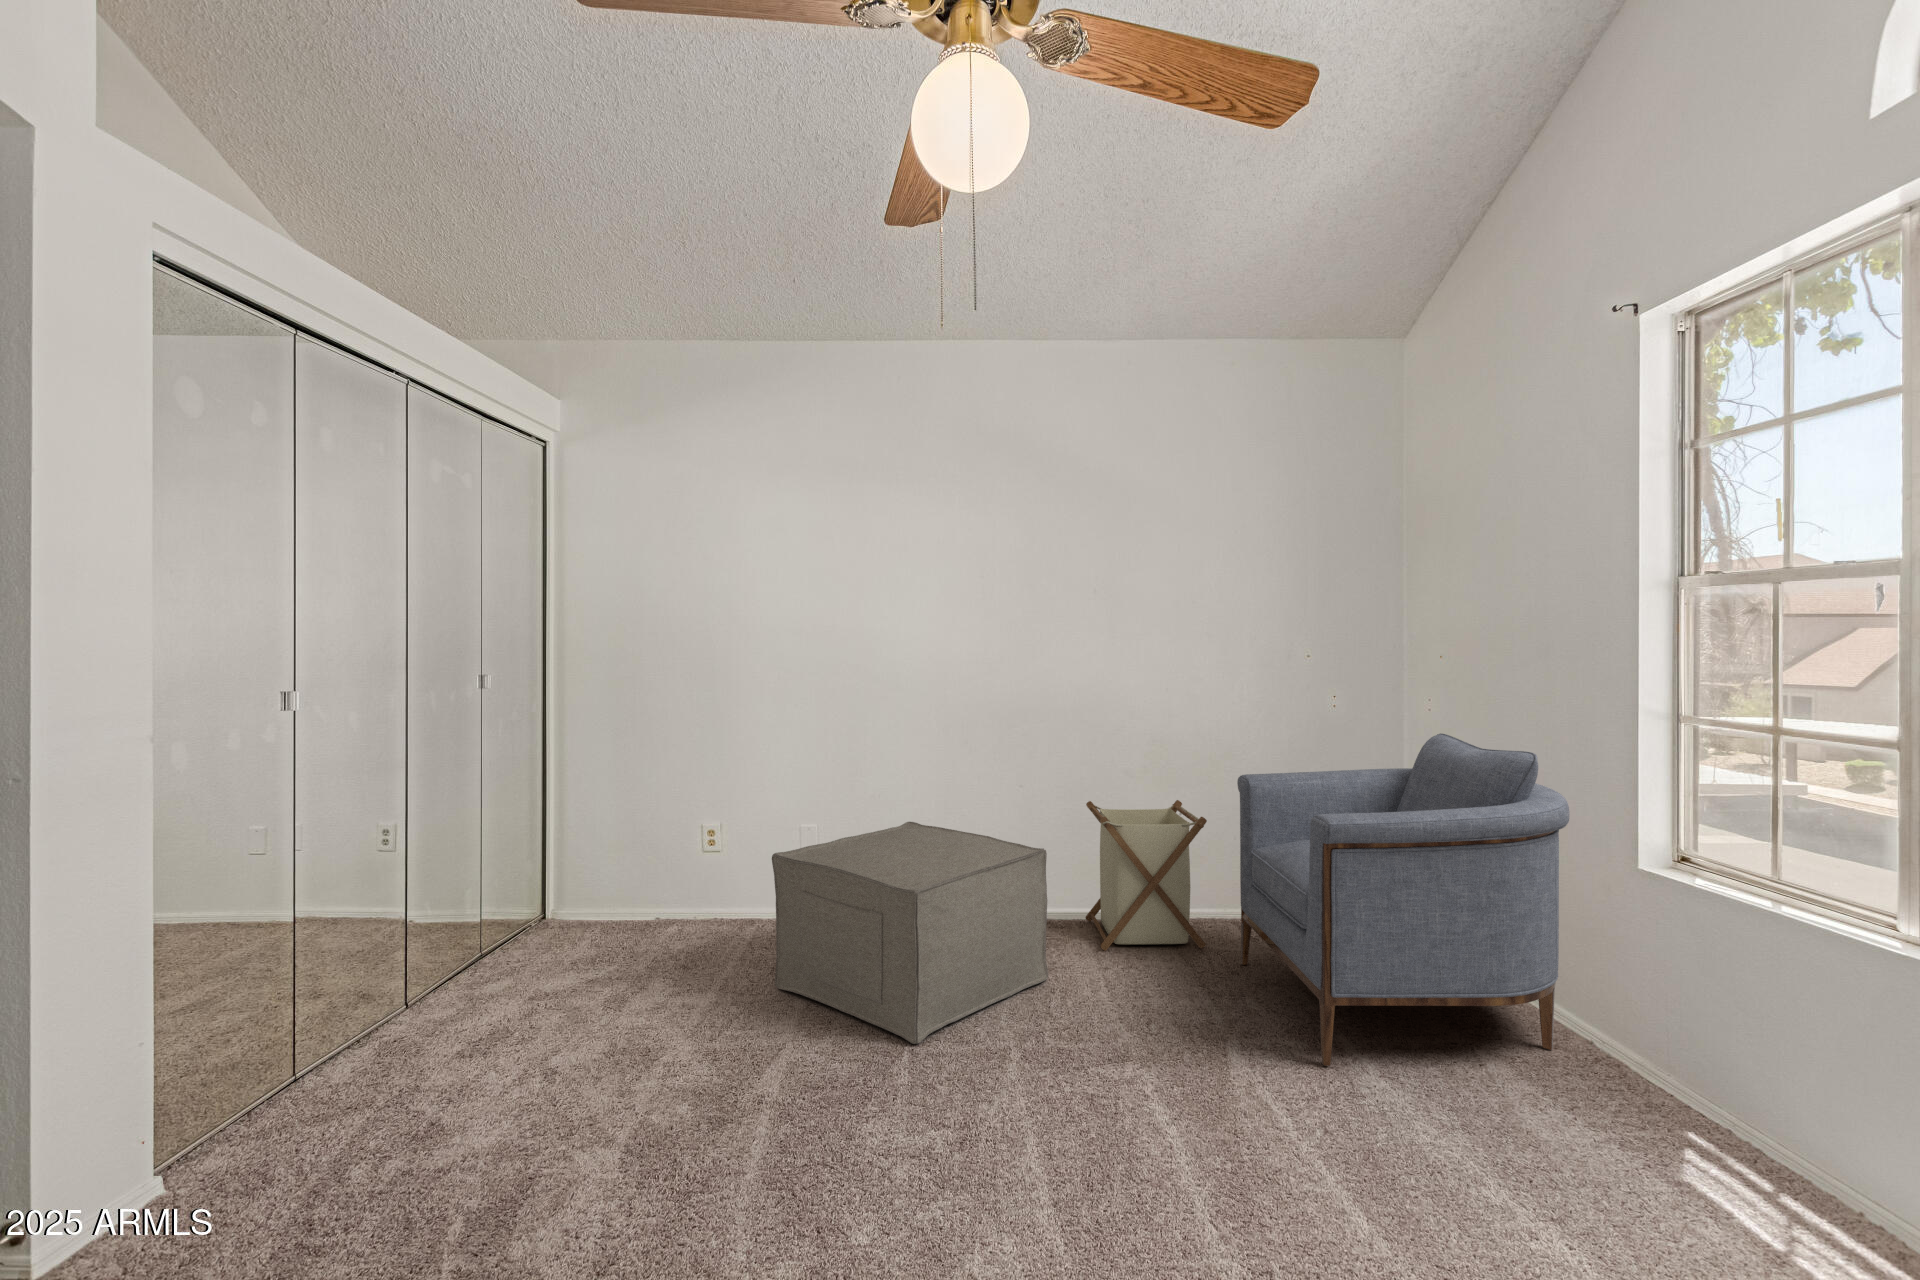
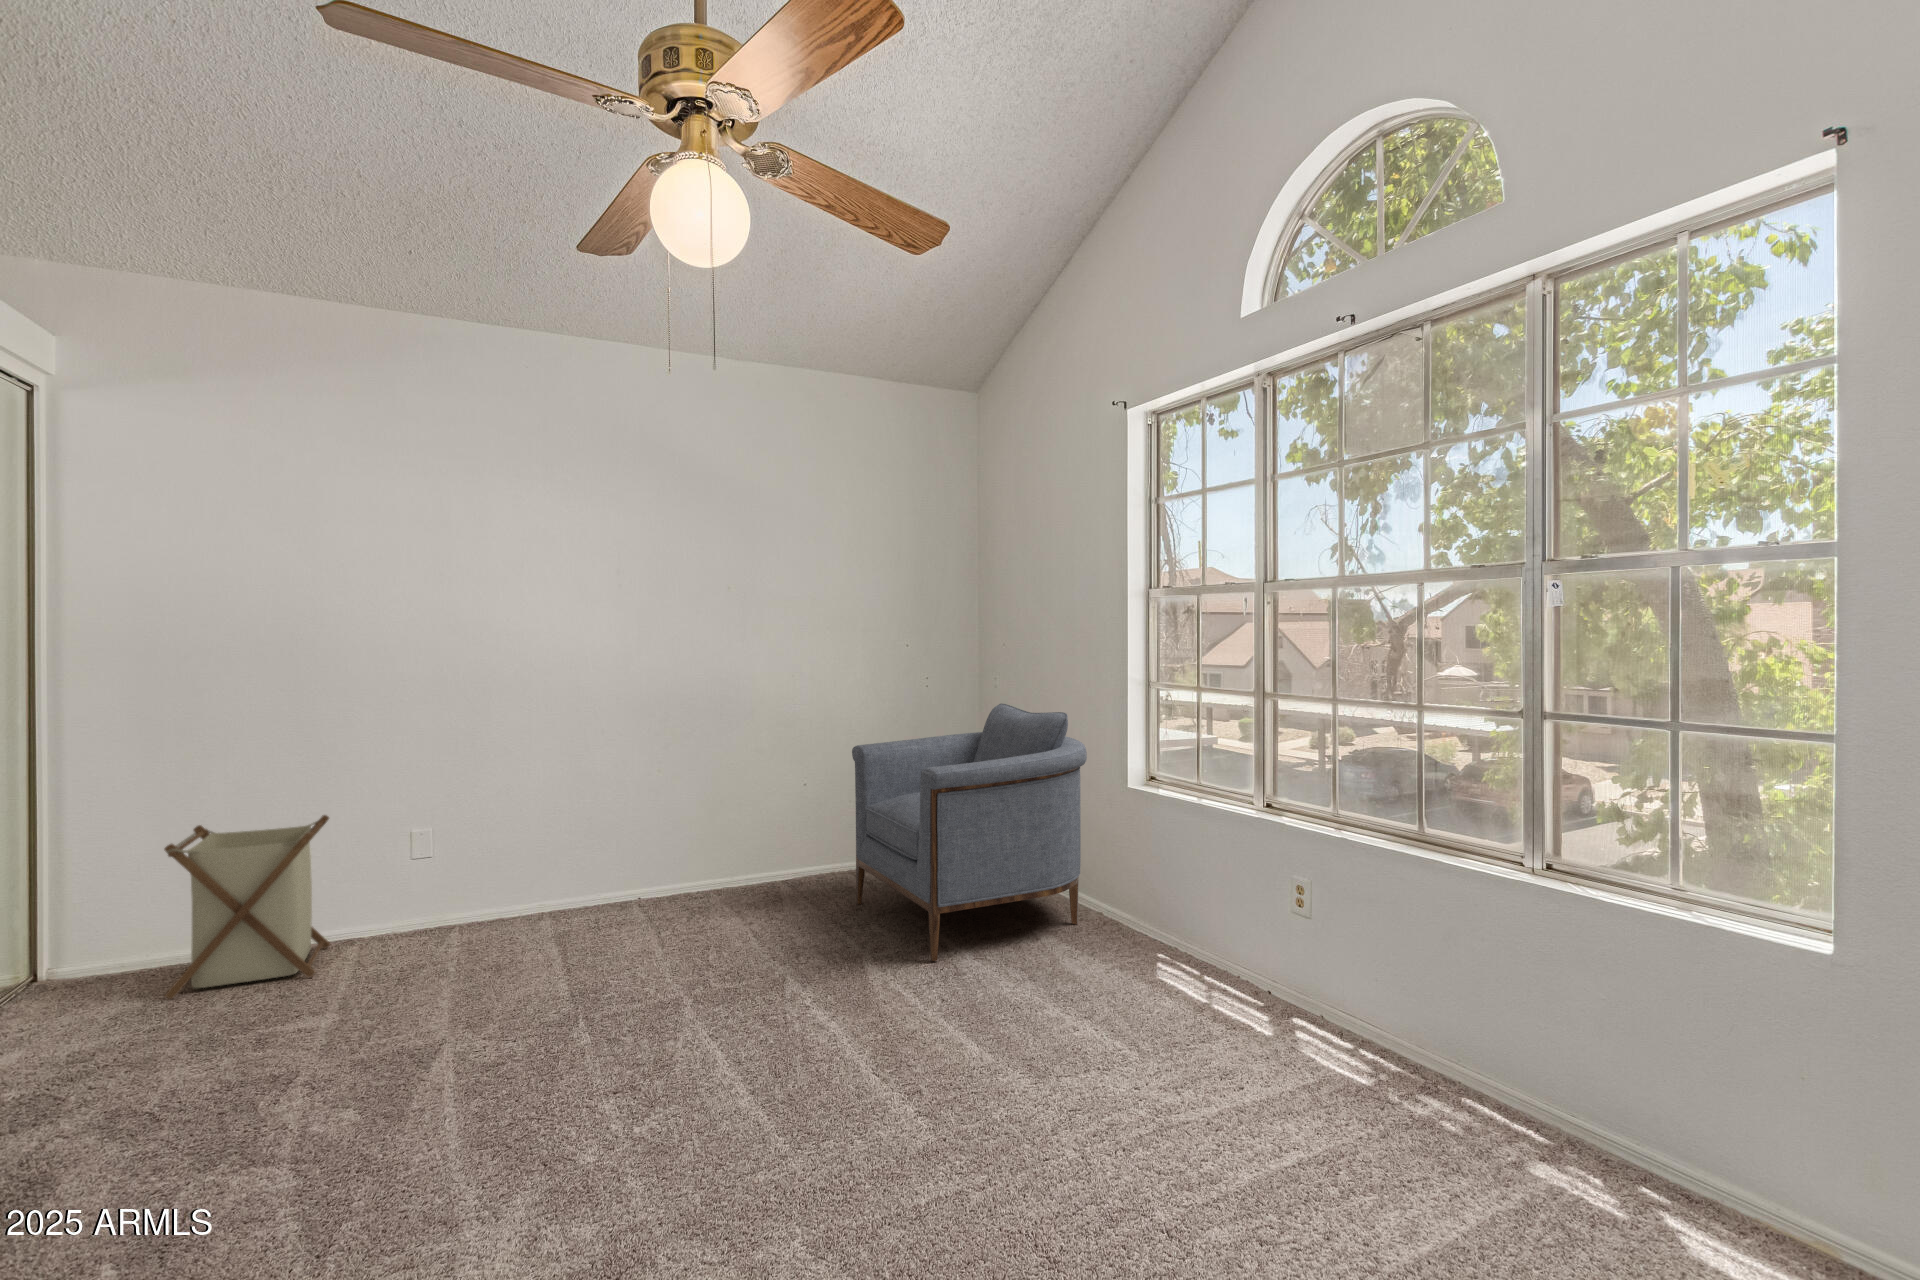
laundry basket: present [1085,800,1207,951] -> present [164,815,330,999]
ottoman: present [772,822,1048,1044] -> none [406,814,696,1011]

